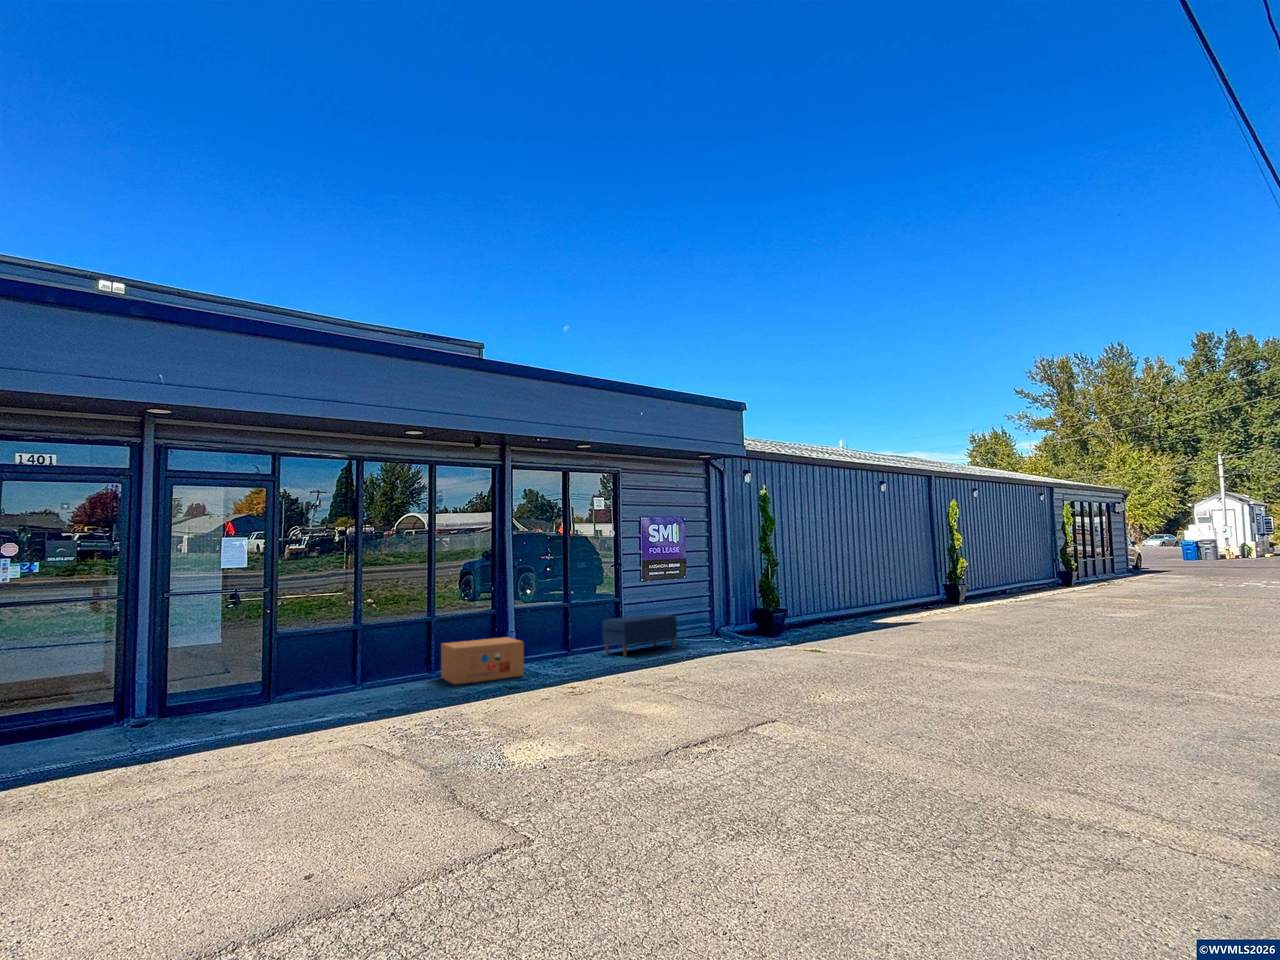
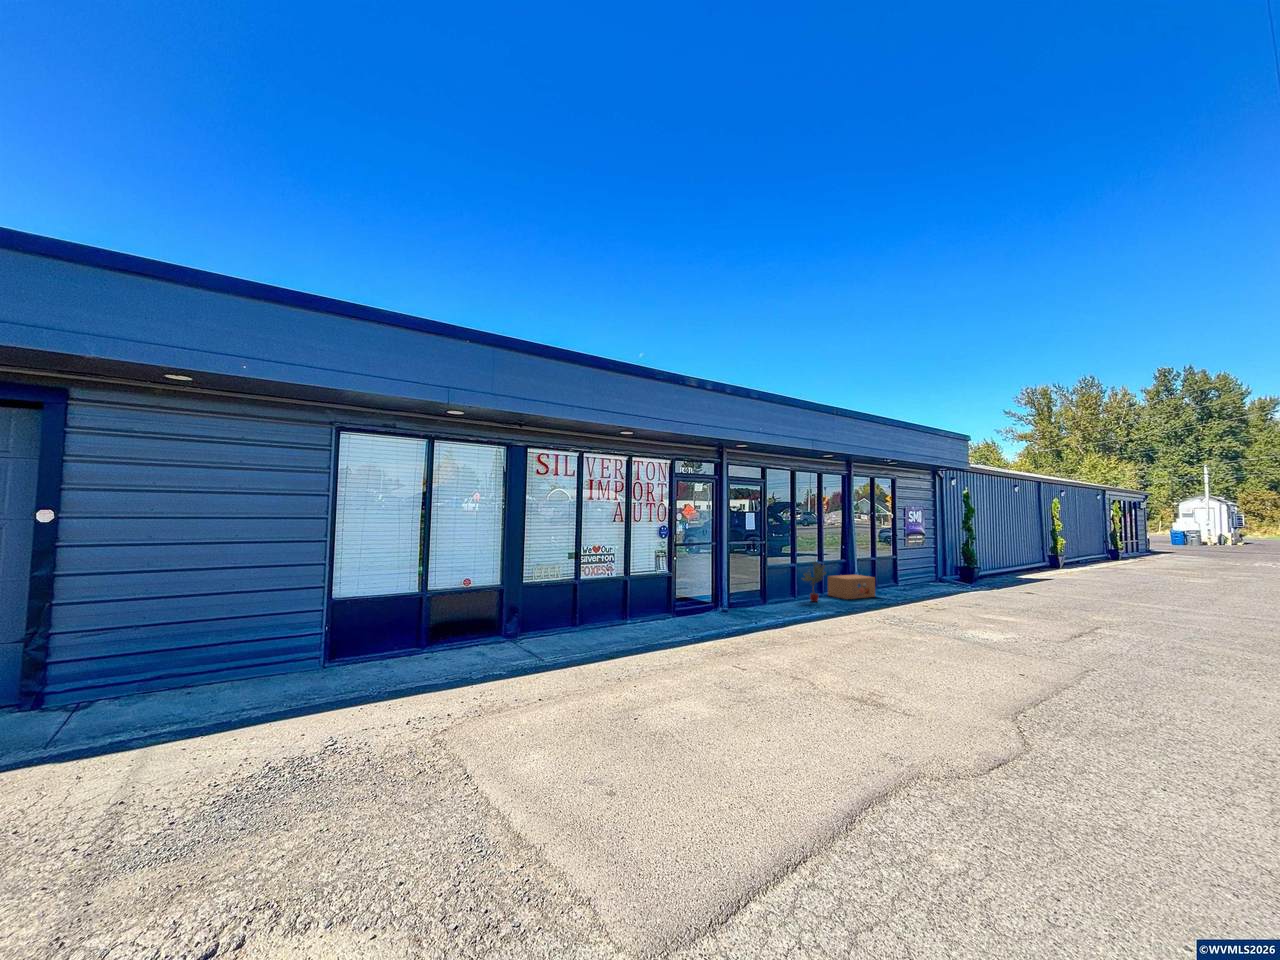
bench: present [603,614,677,657] -> none [890,565,931,590]
potted tree: none [344,617,406,695] -> present [802,562,826,602]

